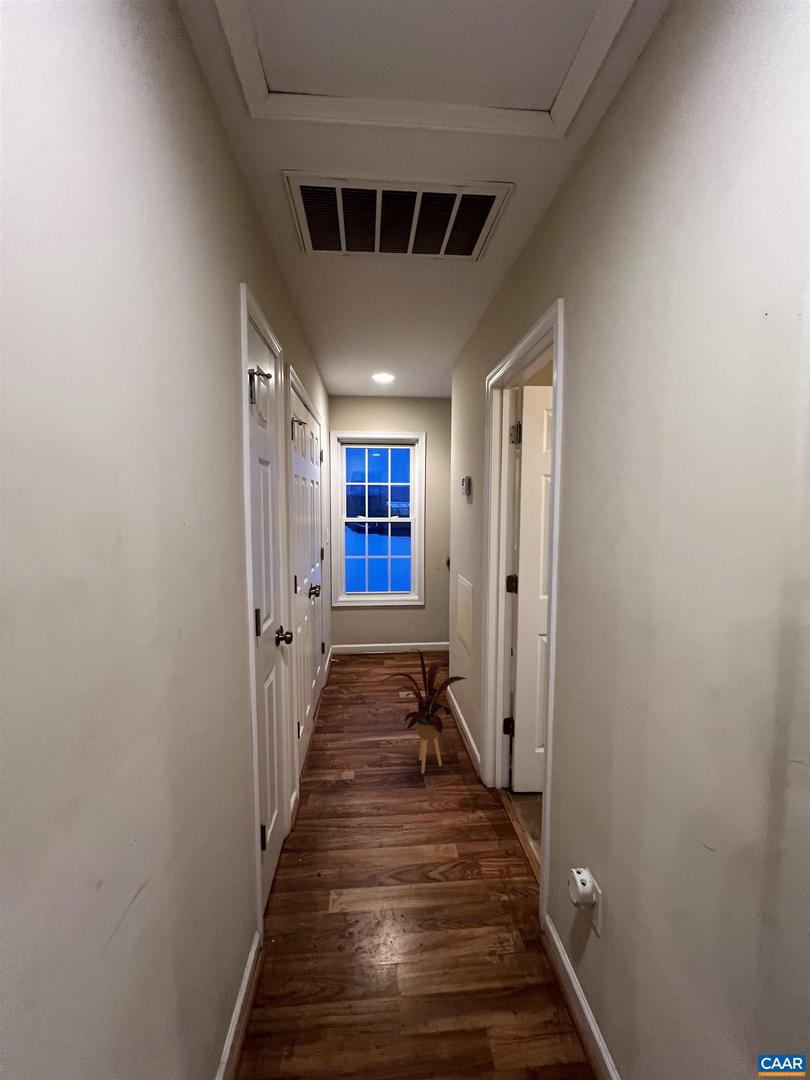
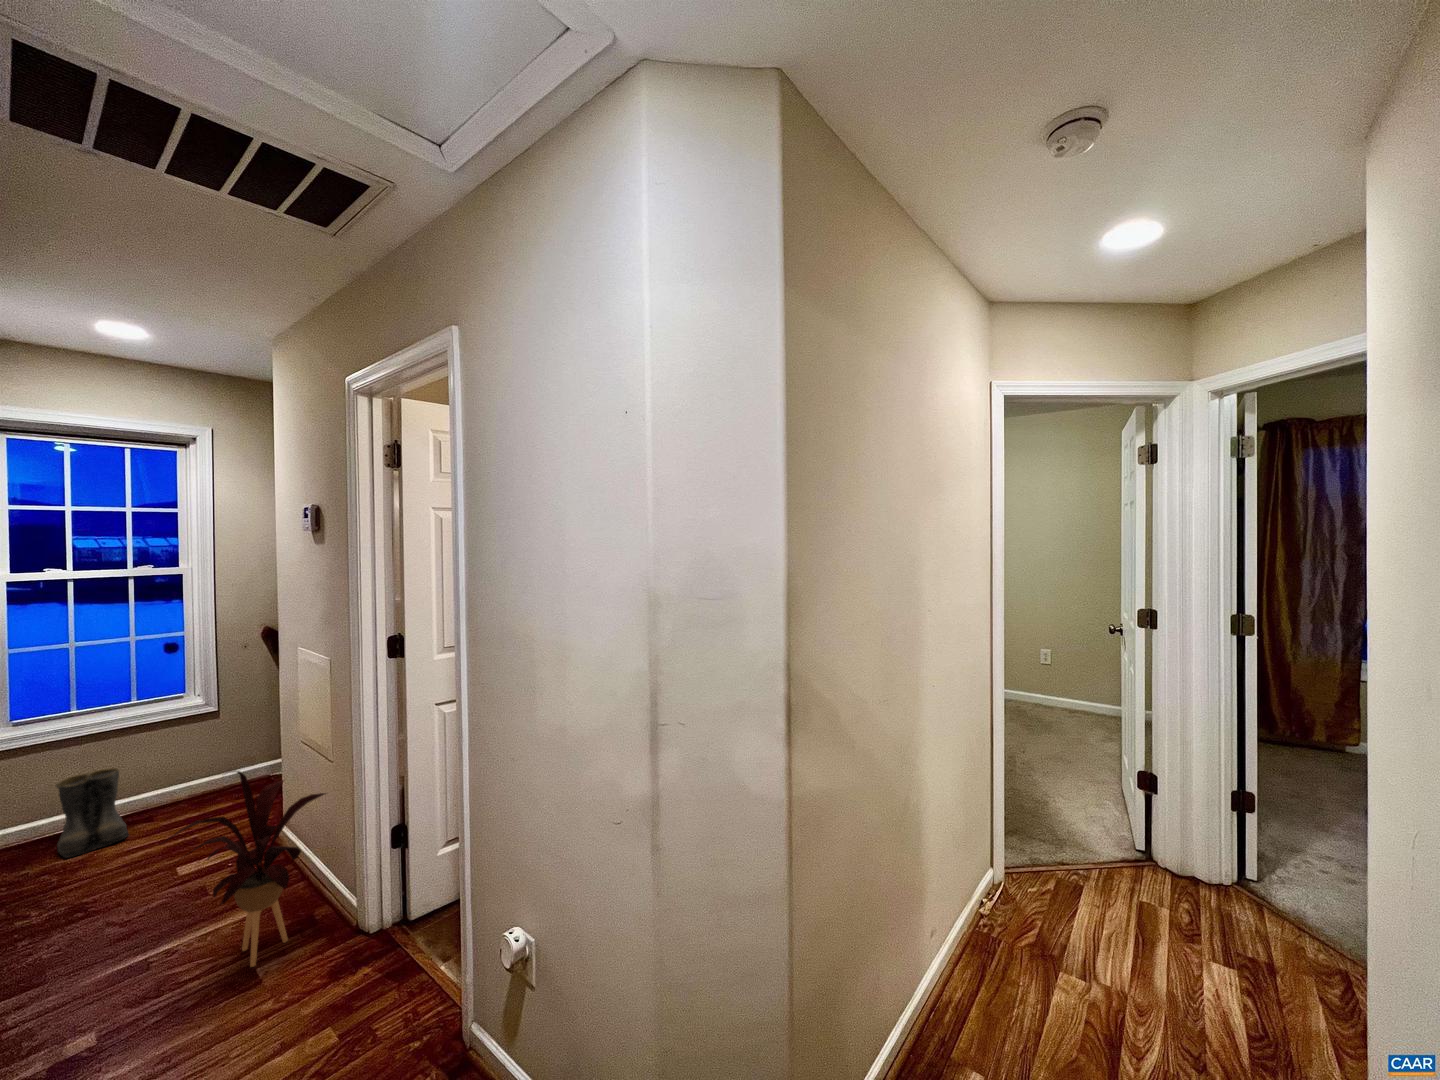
boots: none [359,625,385,668] -> present [56,768,128,858]

